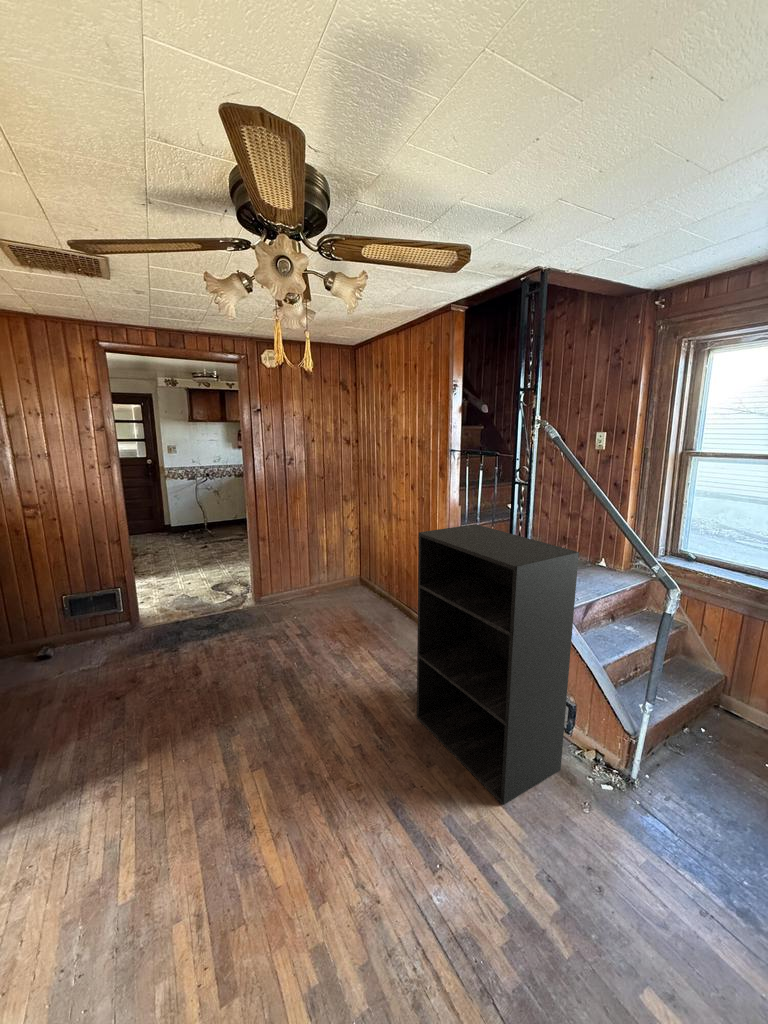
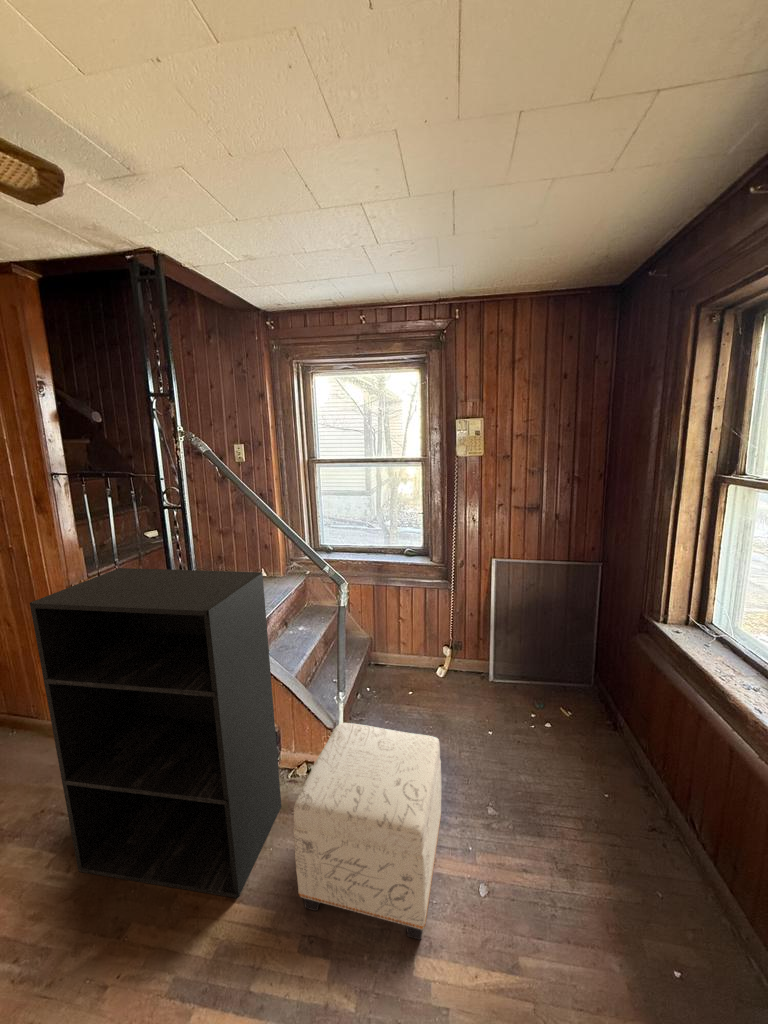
ottoman: none [548,725,756,975] -> present [293,723,441,940]

